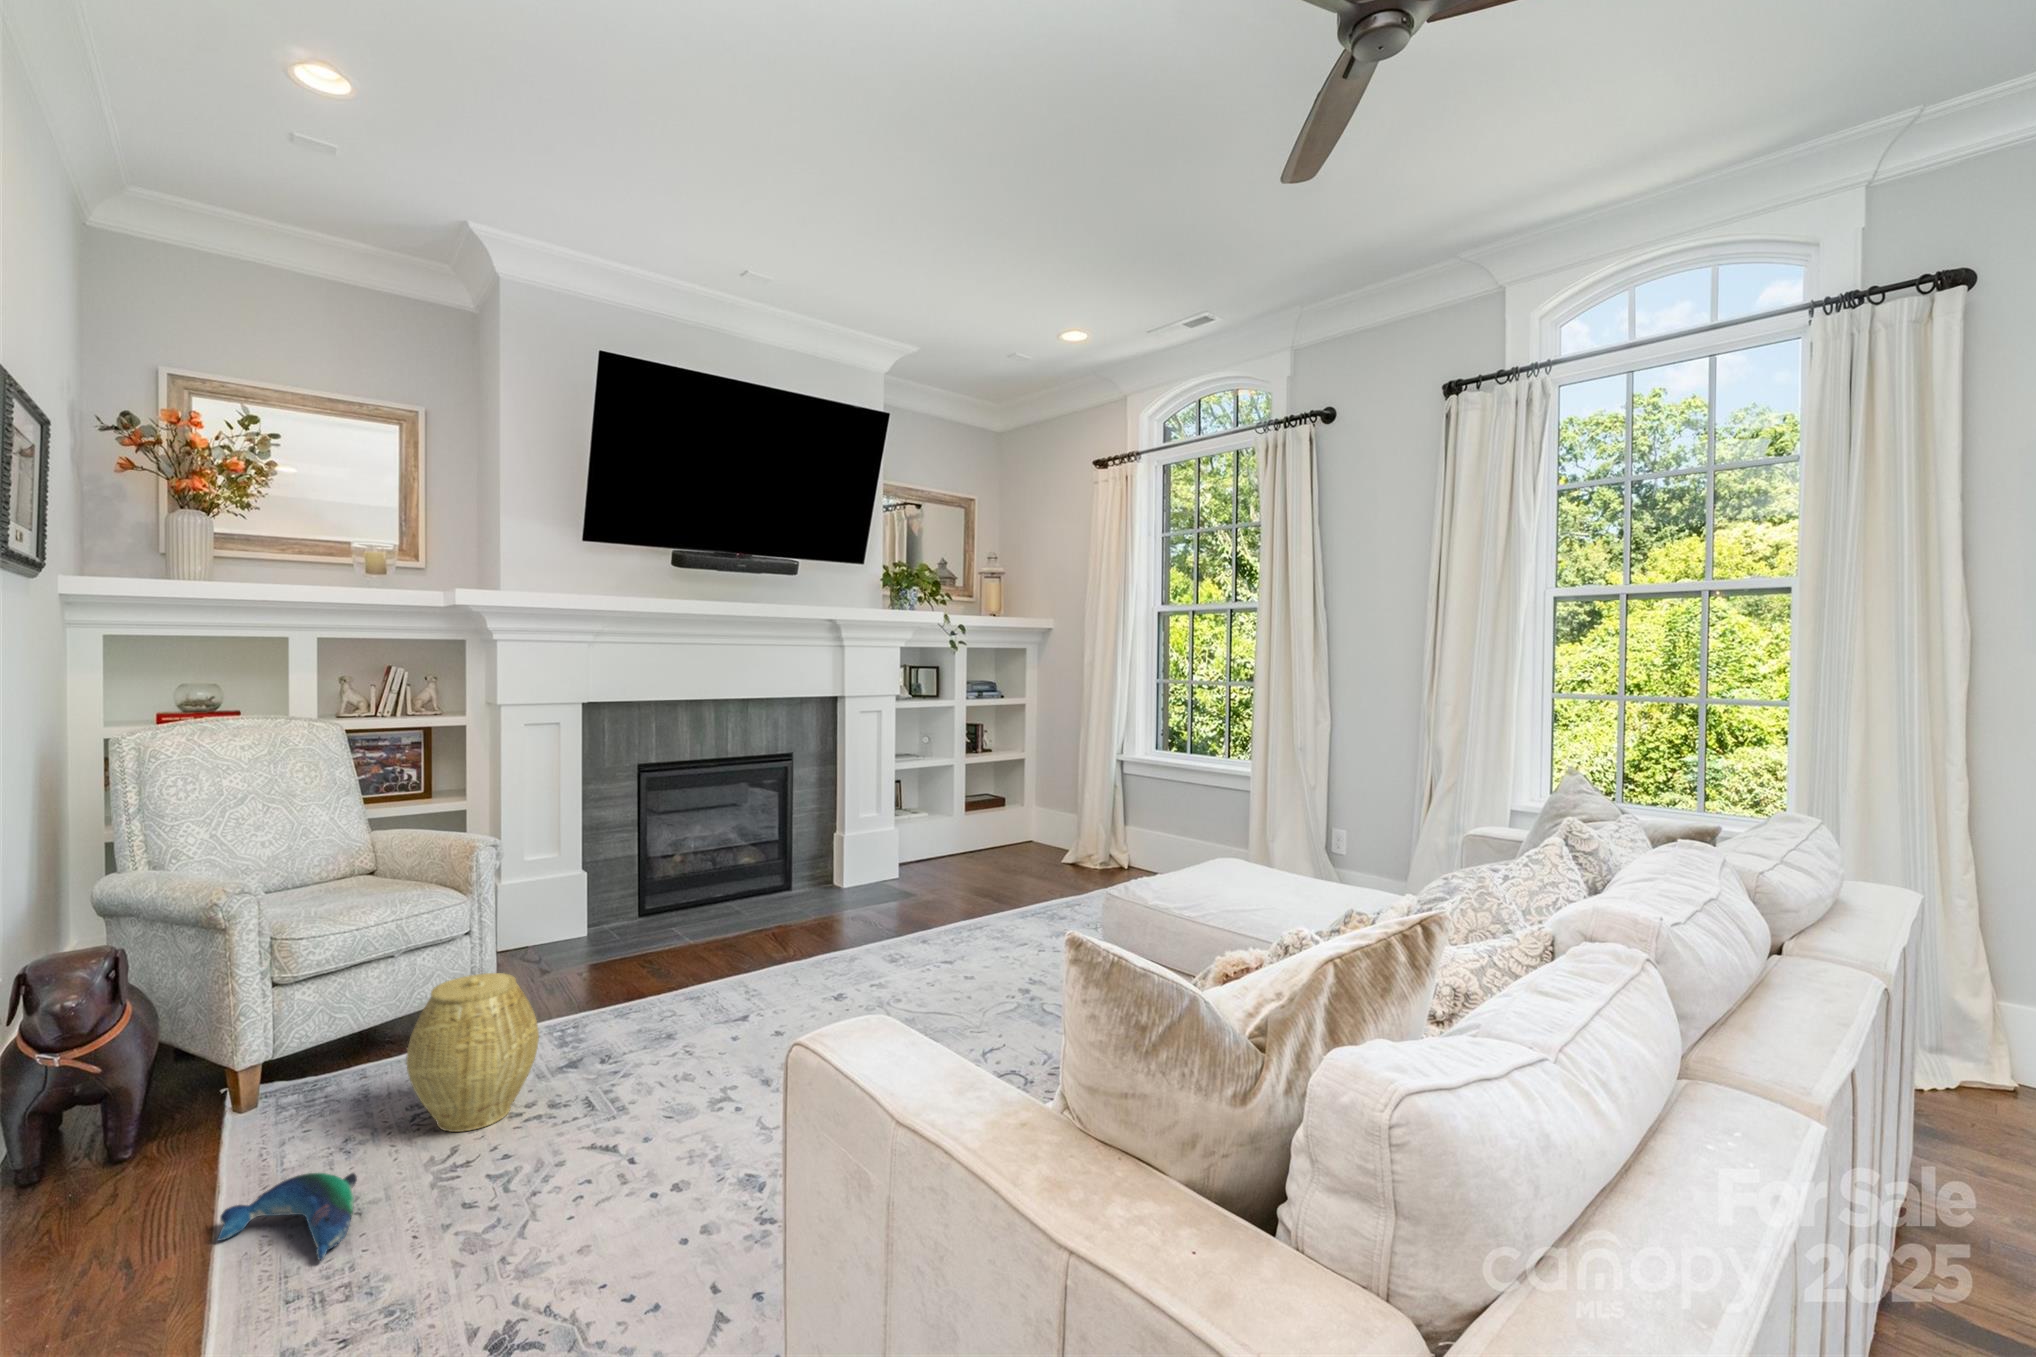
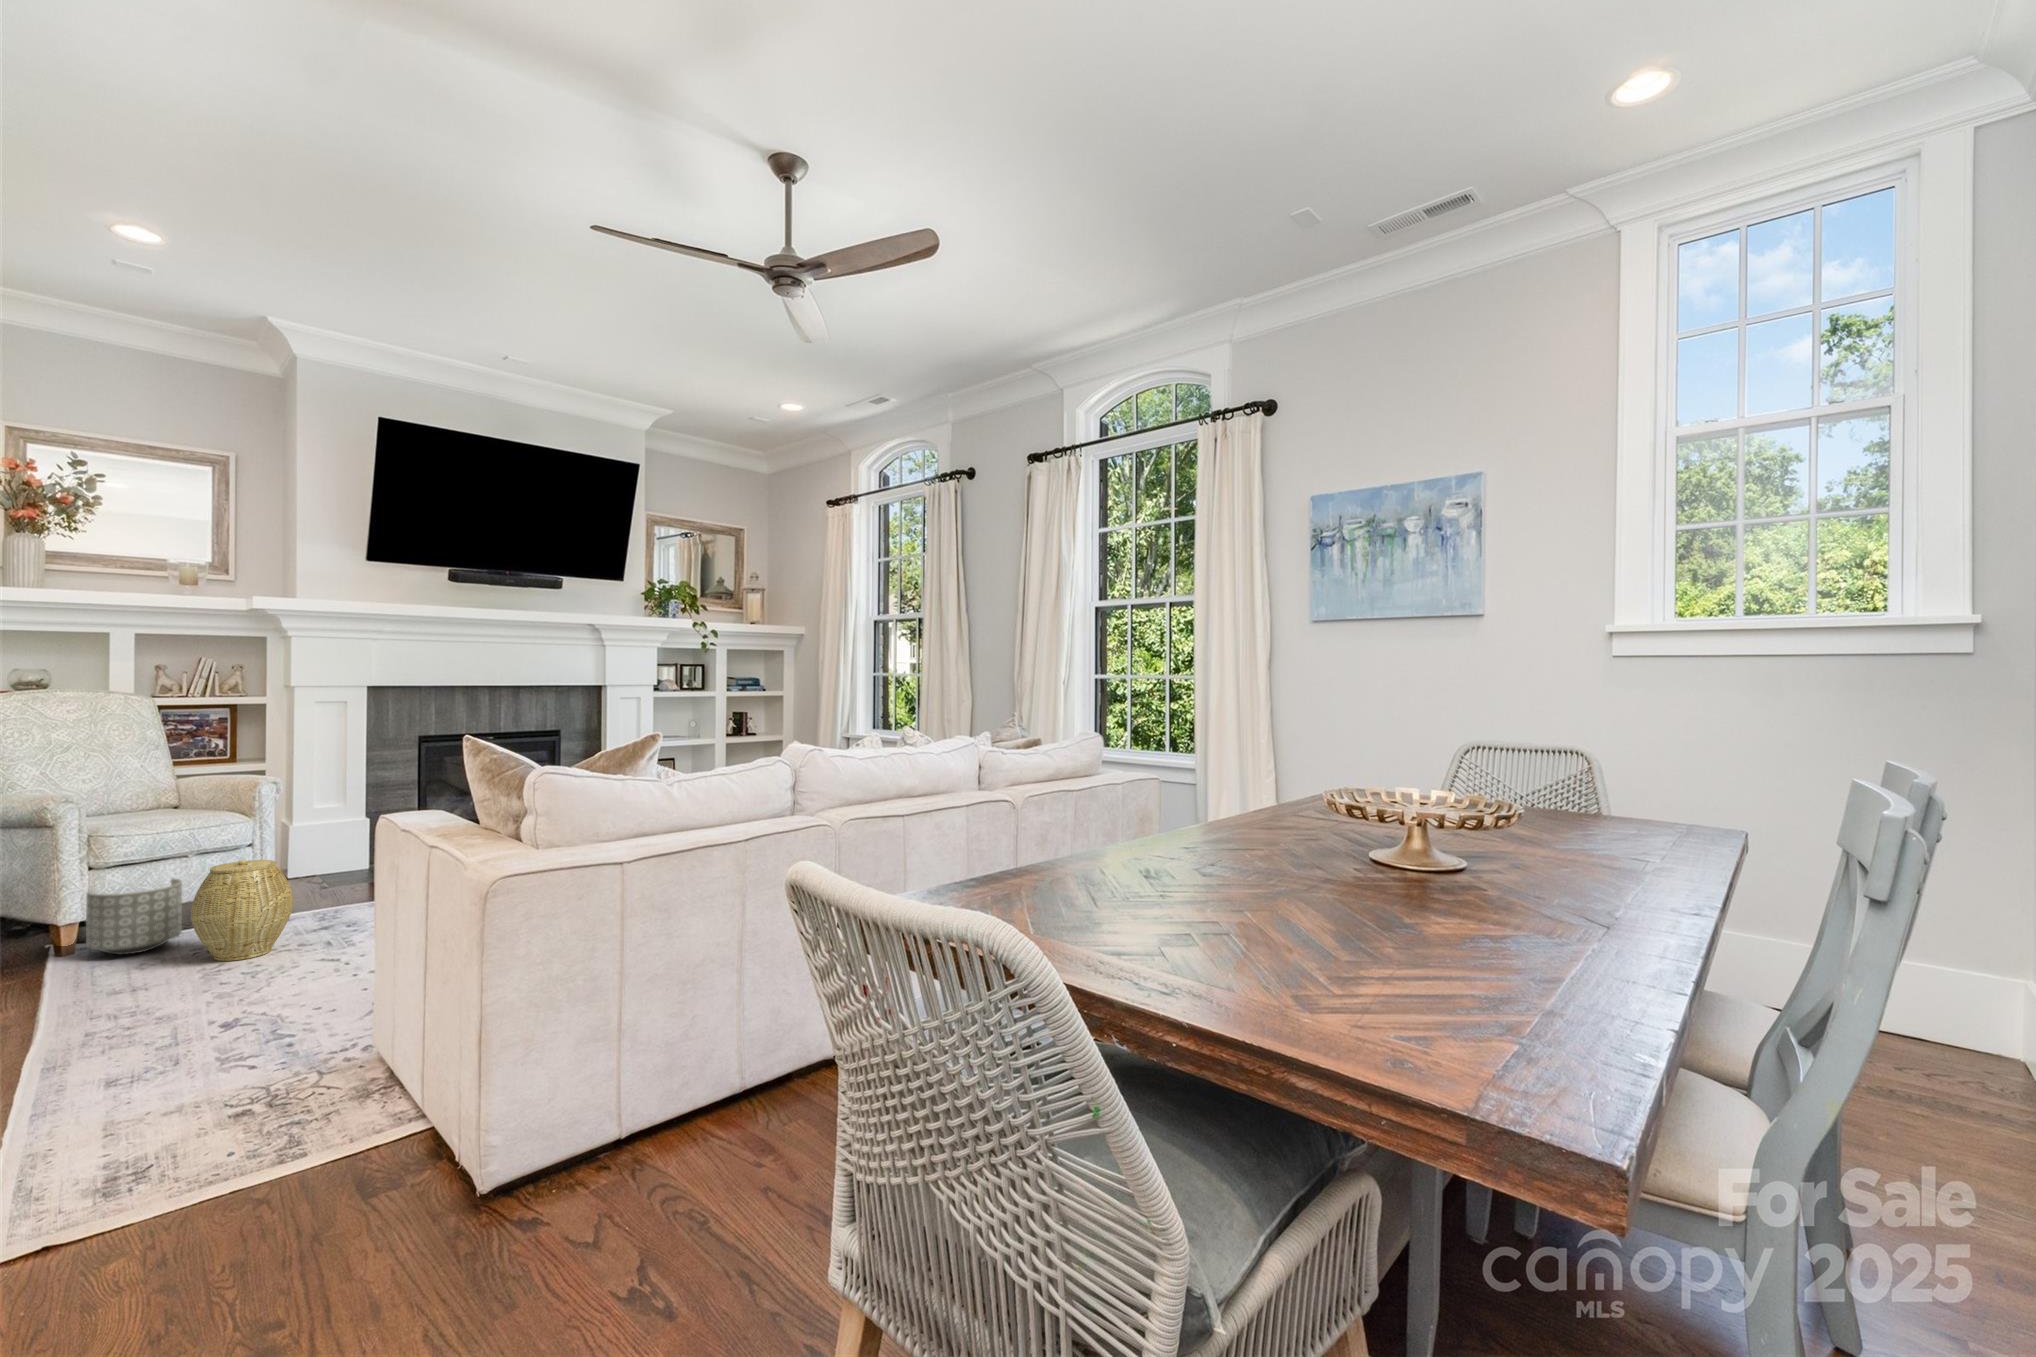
planter: none [267,990,390,1110] -> present [86,879,182,955]
plush toy: present [218,1172,357,1260] -> none [49,967,149,1009]

